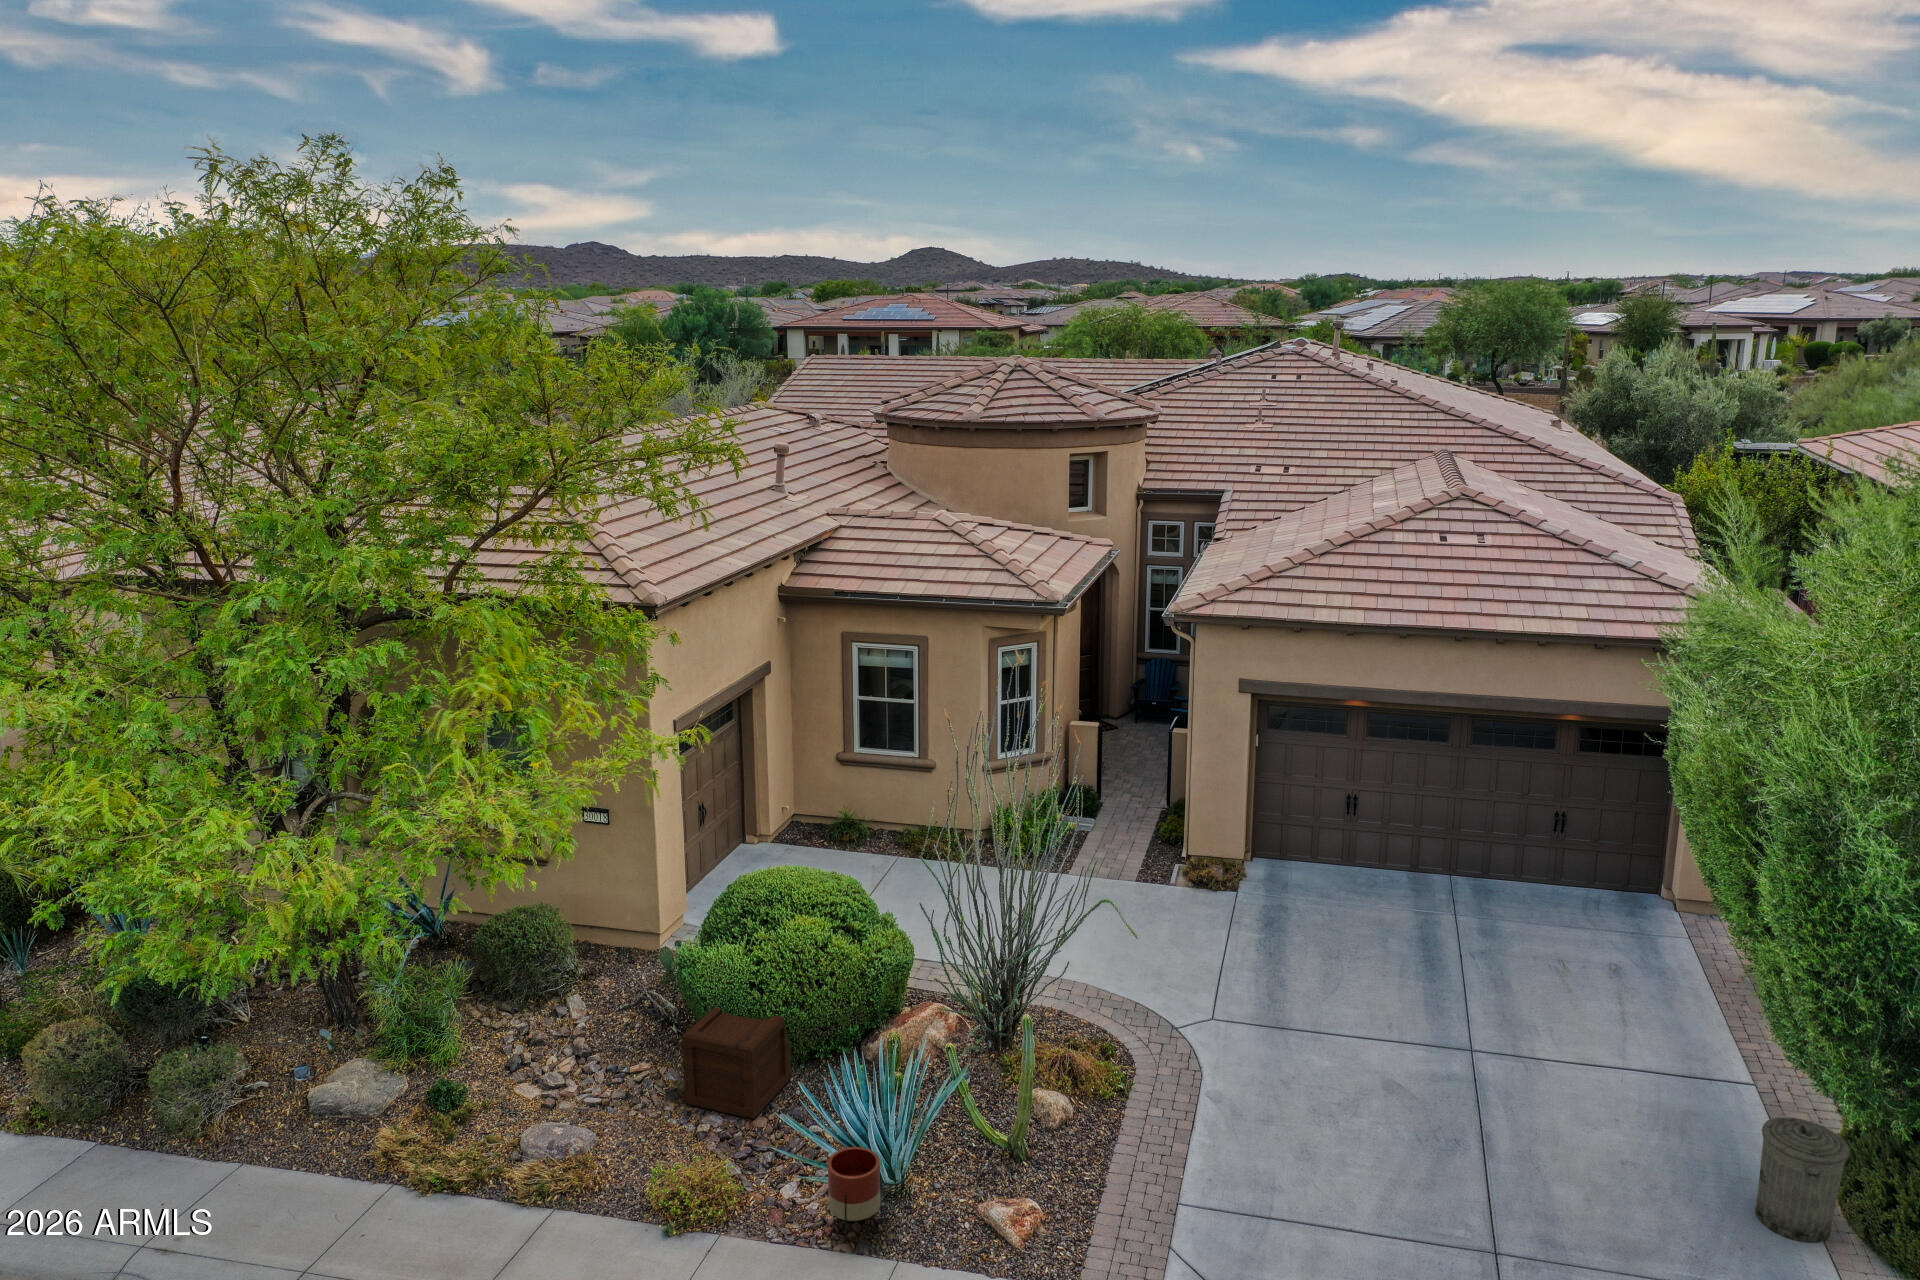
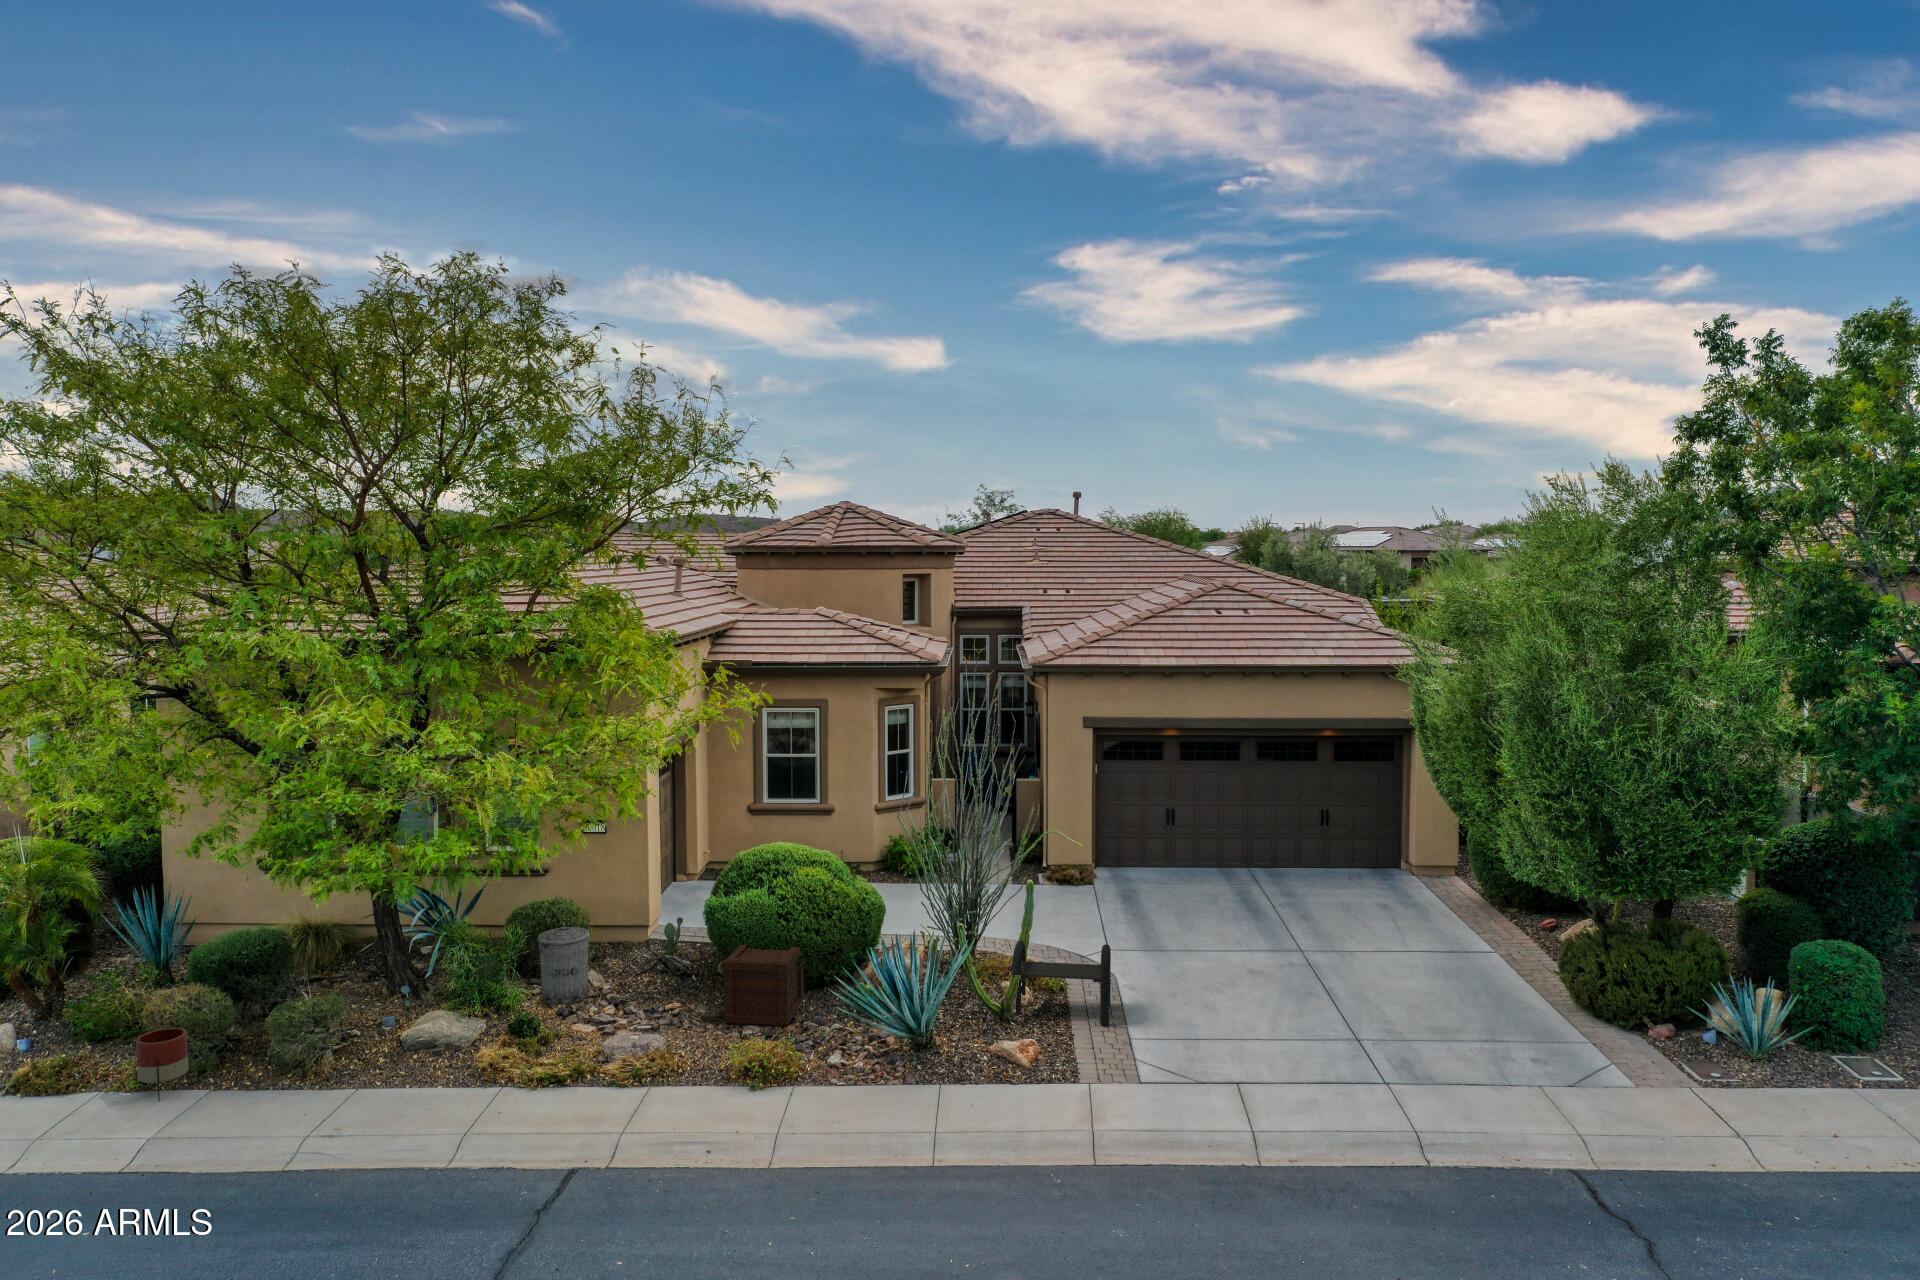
bench: none [1028,1042,1166,1176] -> present [1012,940,1111,1026]
trash can: present [1755,1117,1849,1243] -> present [538,927,590,1005]
planter: present [828,1147,882,1241] -> present [136,1028,189,1101]

